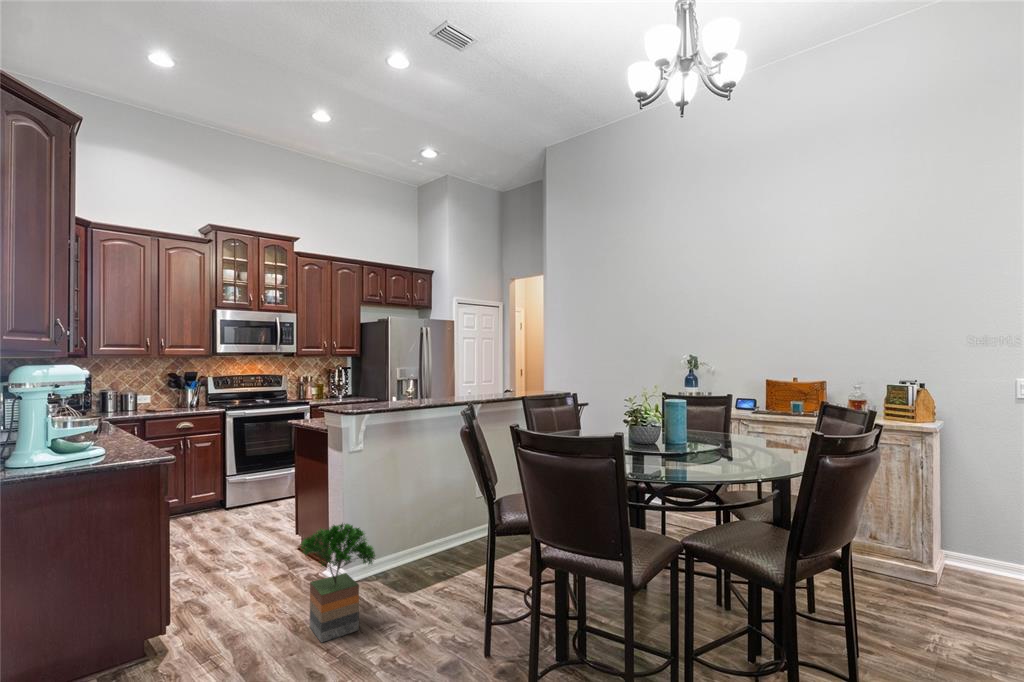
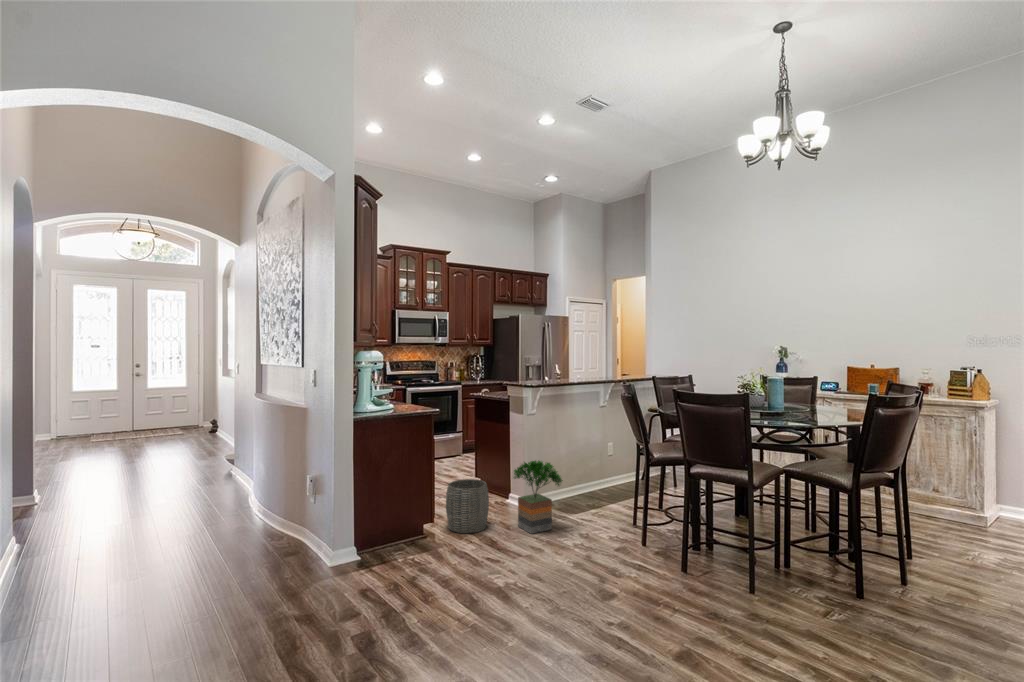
woven basket: none [191,555,266,649] -> present [446,479,489,533]

